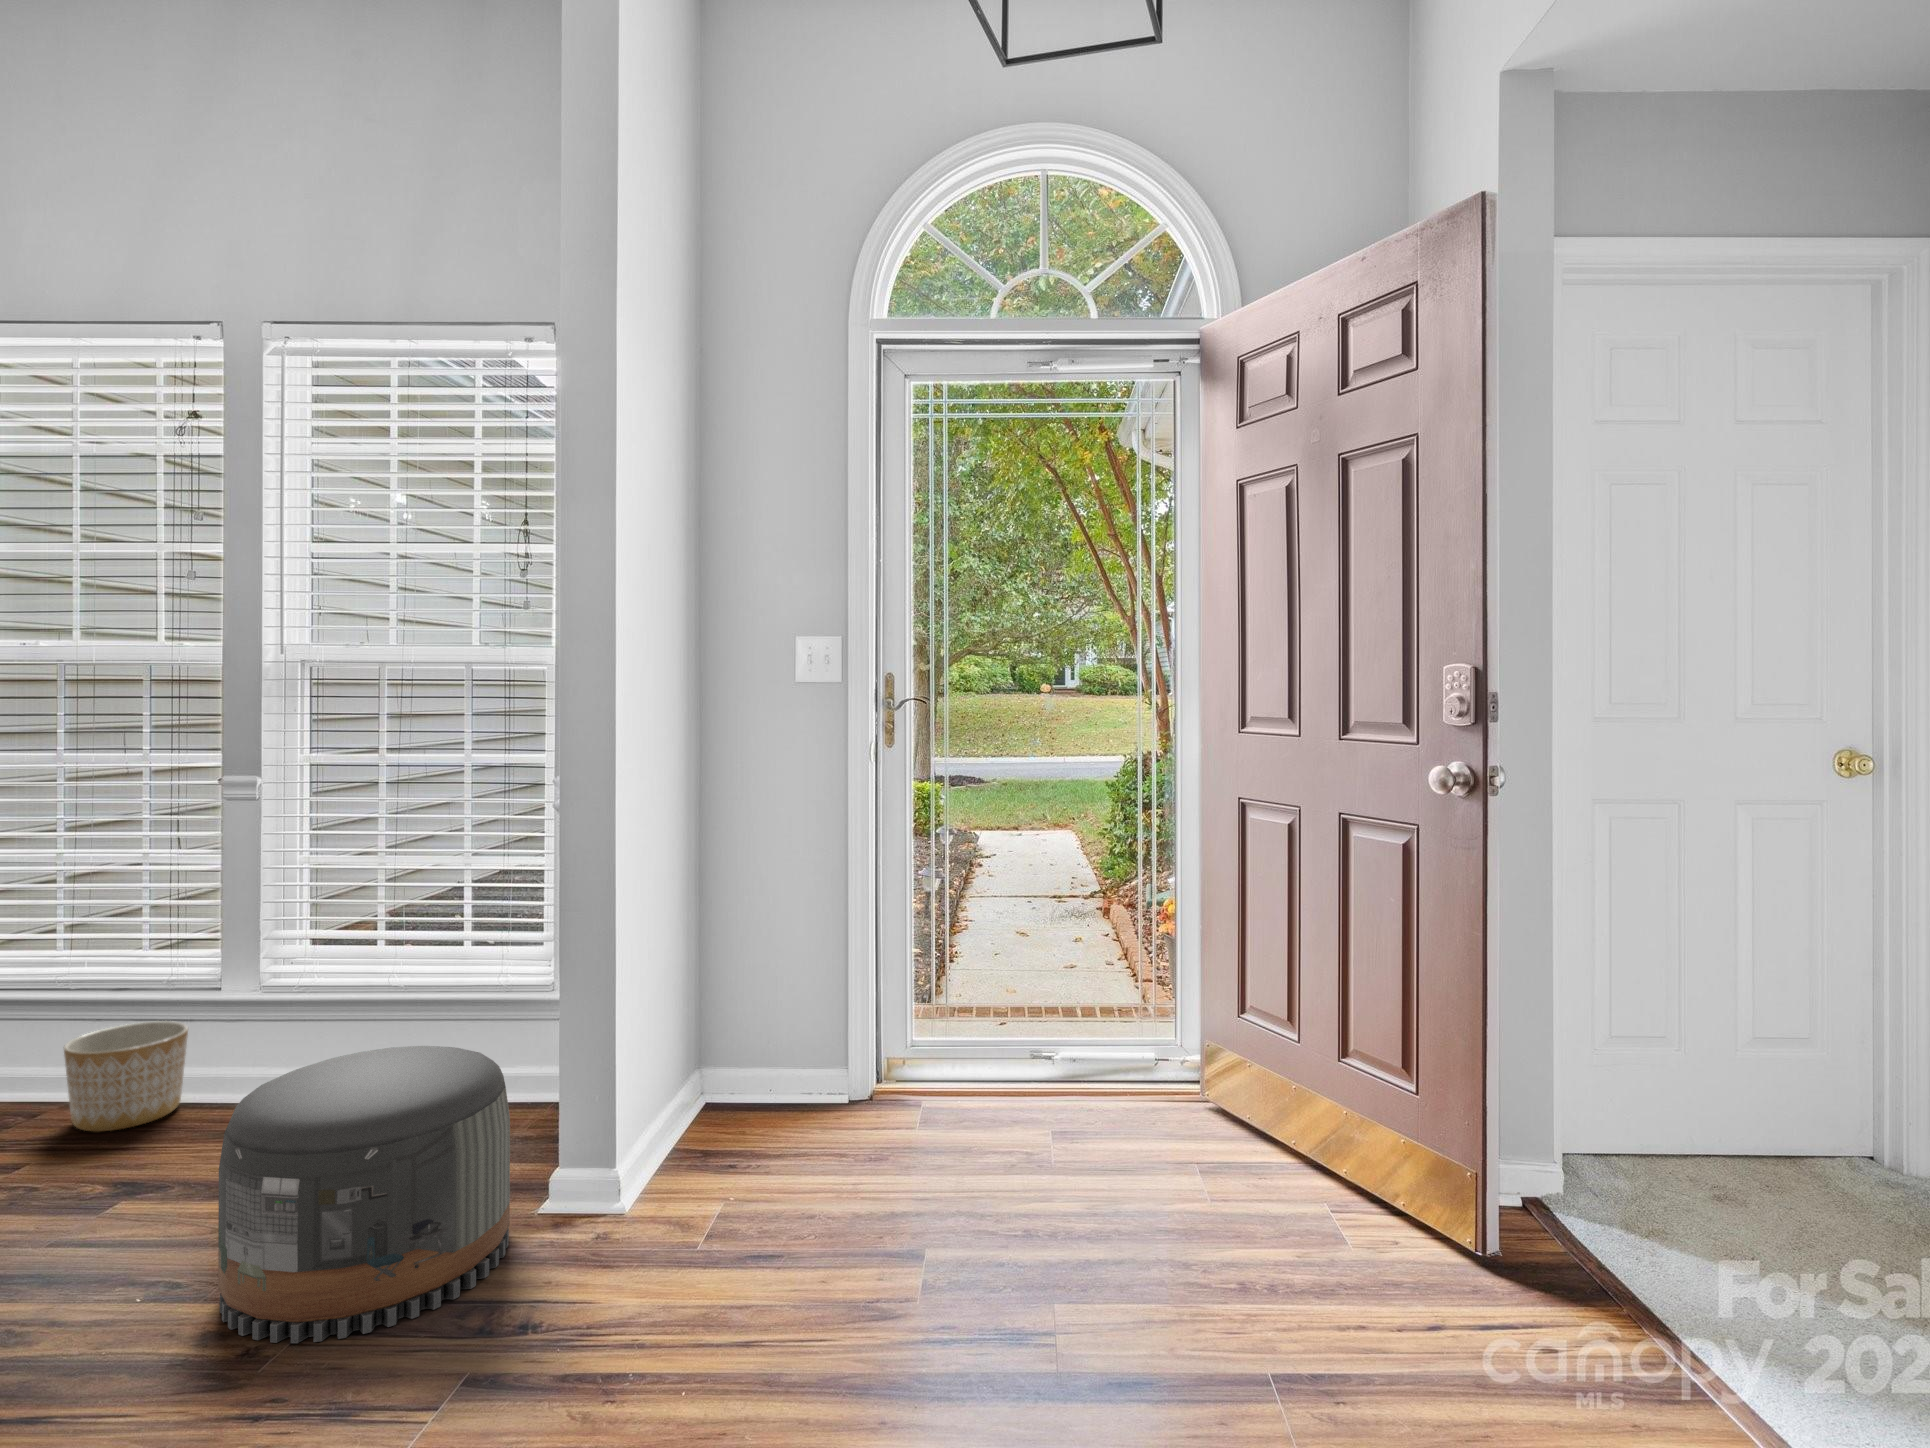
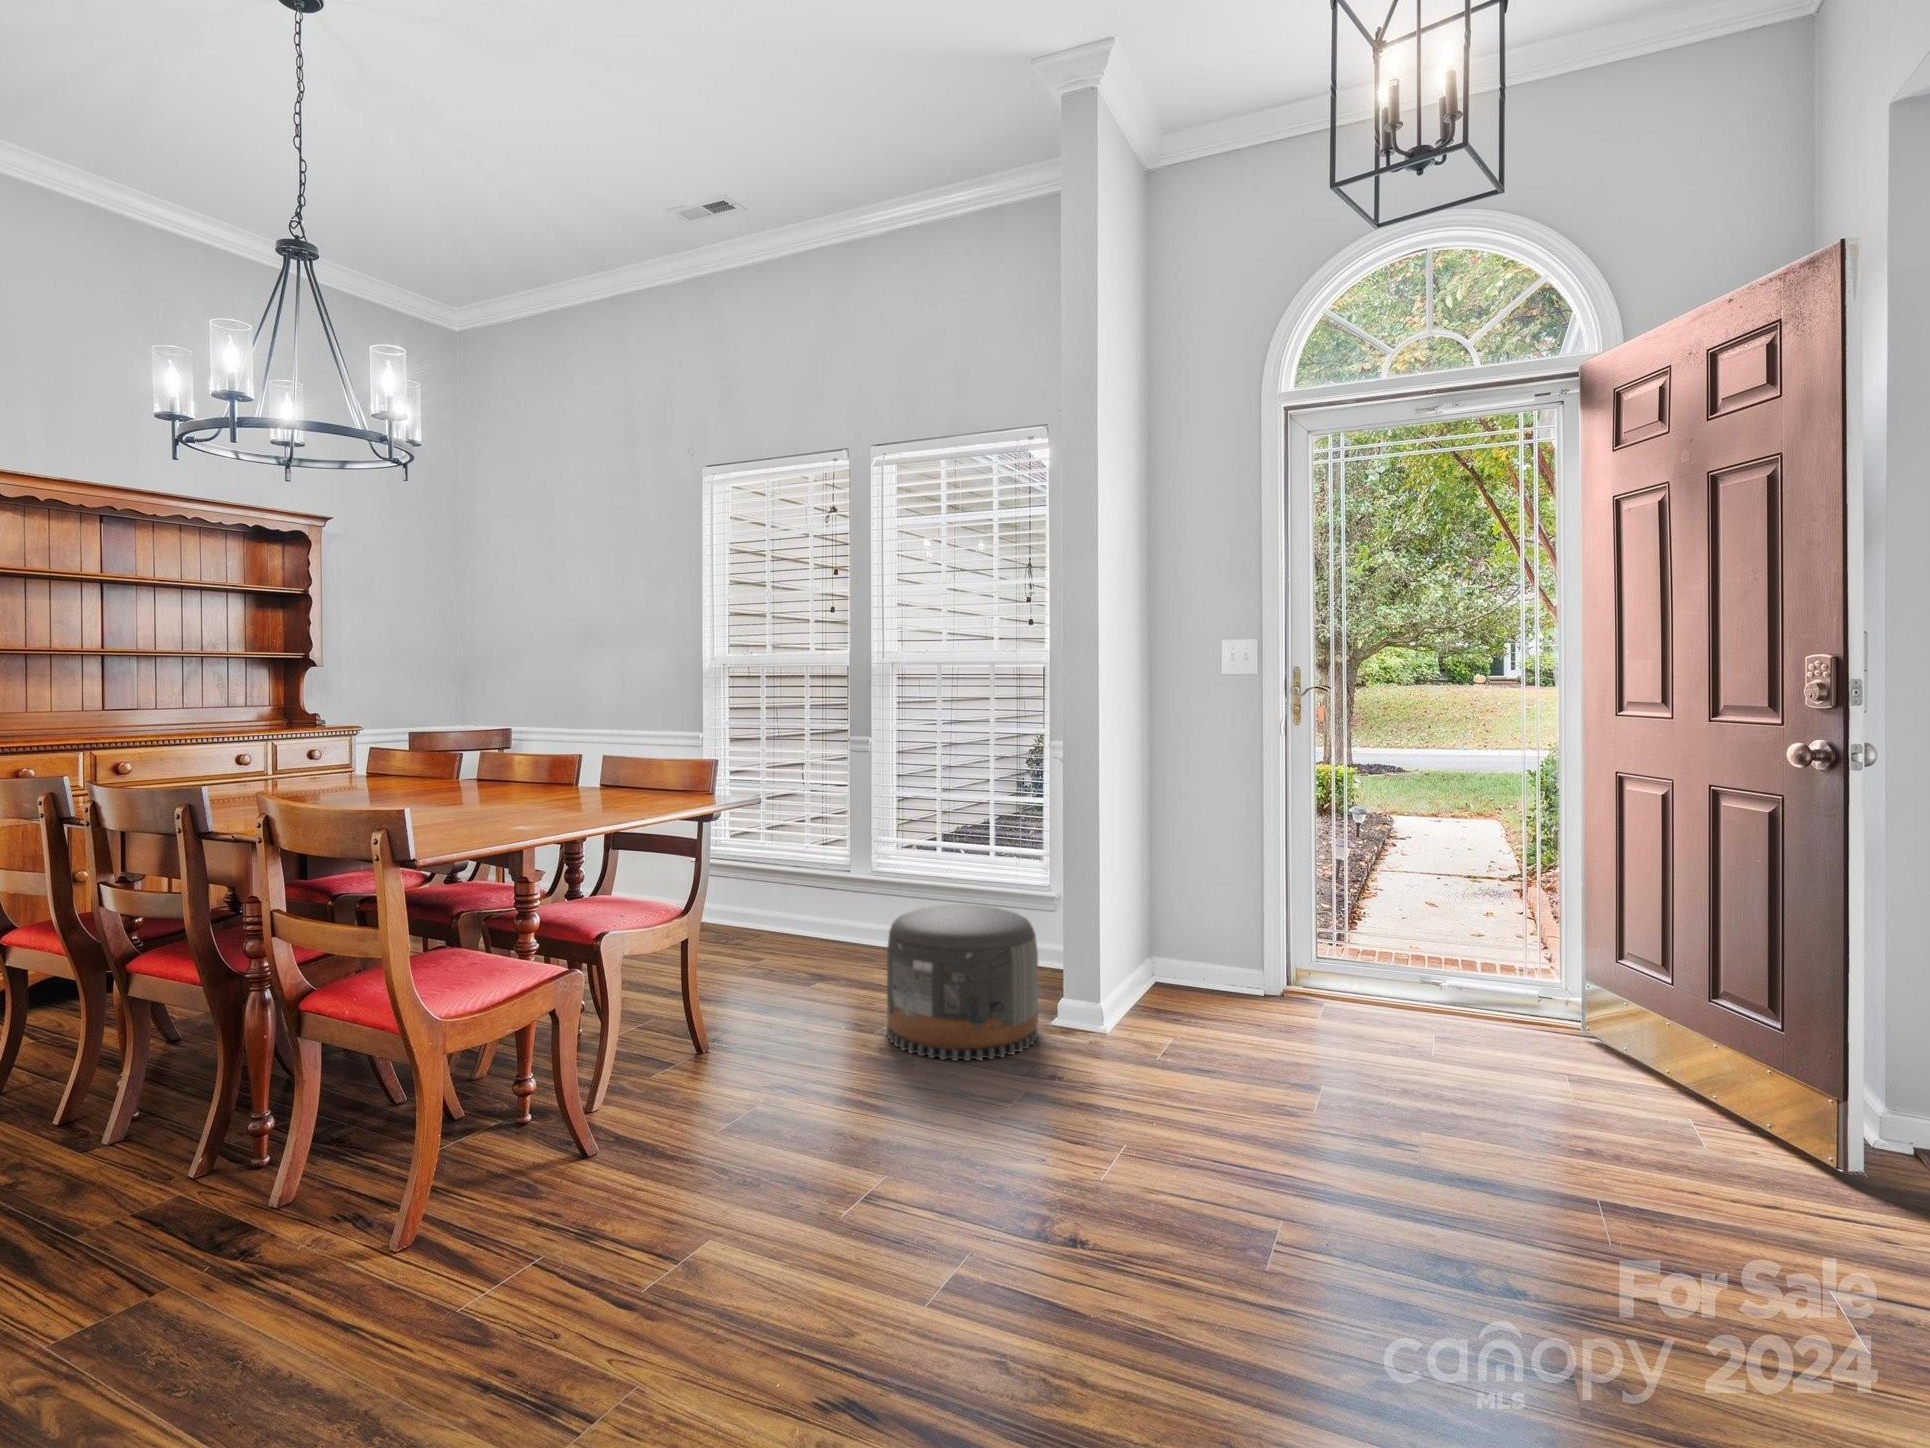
planter: present [64,1021,188,1132] -> none [776,888,835,949]

